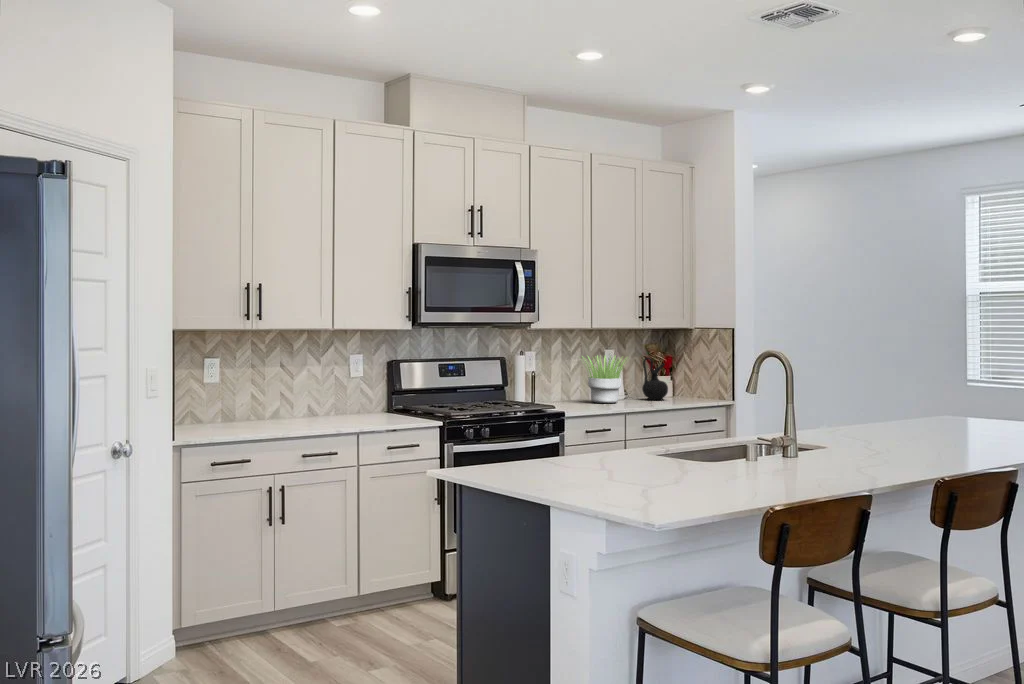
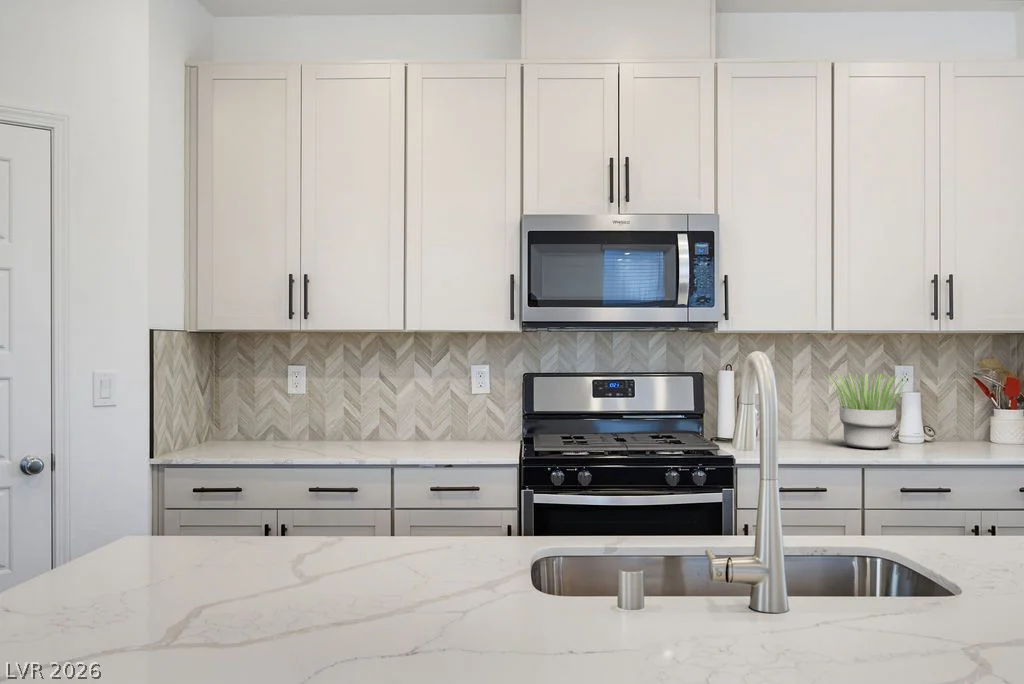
ceramic jug: present [642,357,668,400] -> none [953,378,1003,449]

